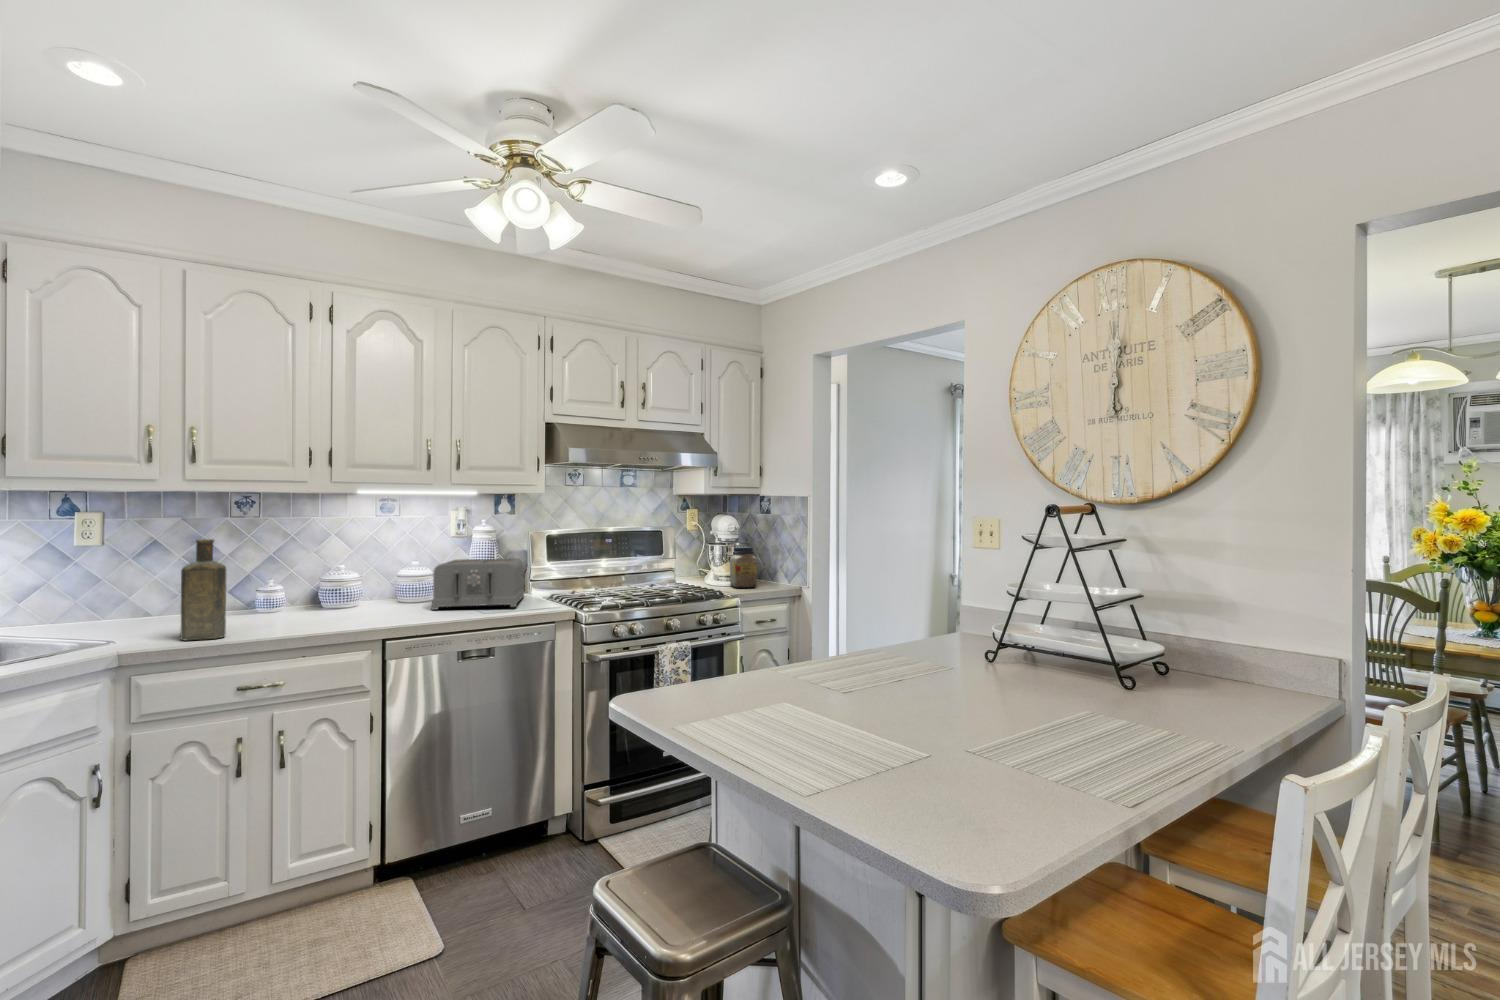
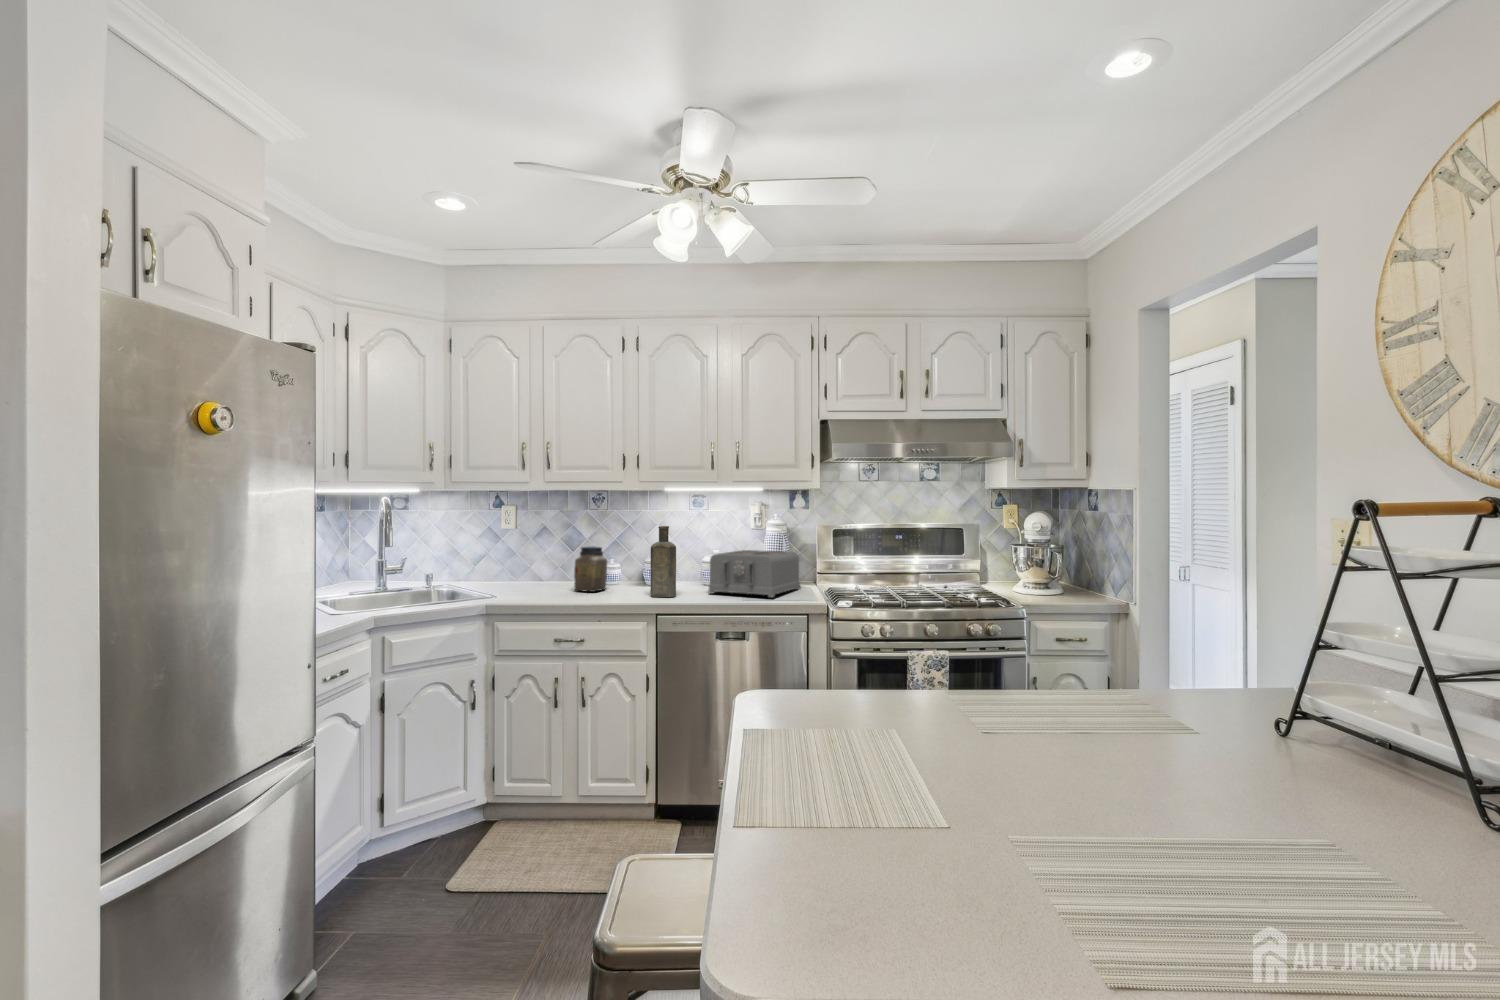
bottle: present [180,539,226,641] -> present [651,526,676,597]
jar: present [730,547,757,588] -> present [574,546,607,592]

